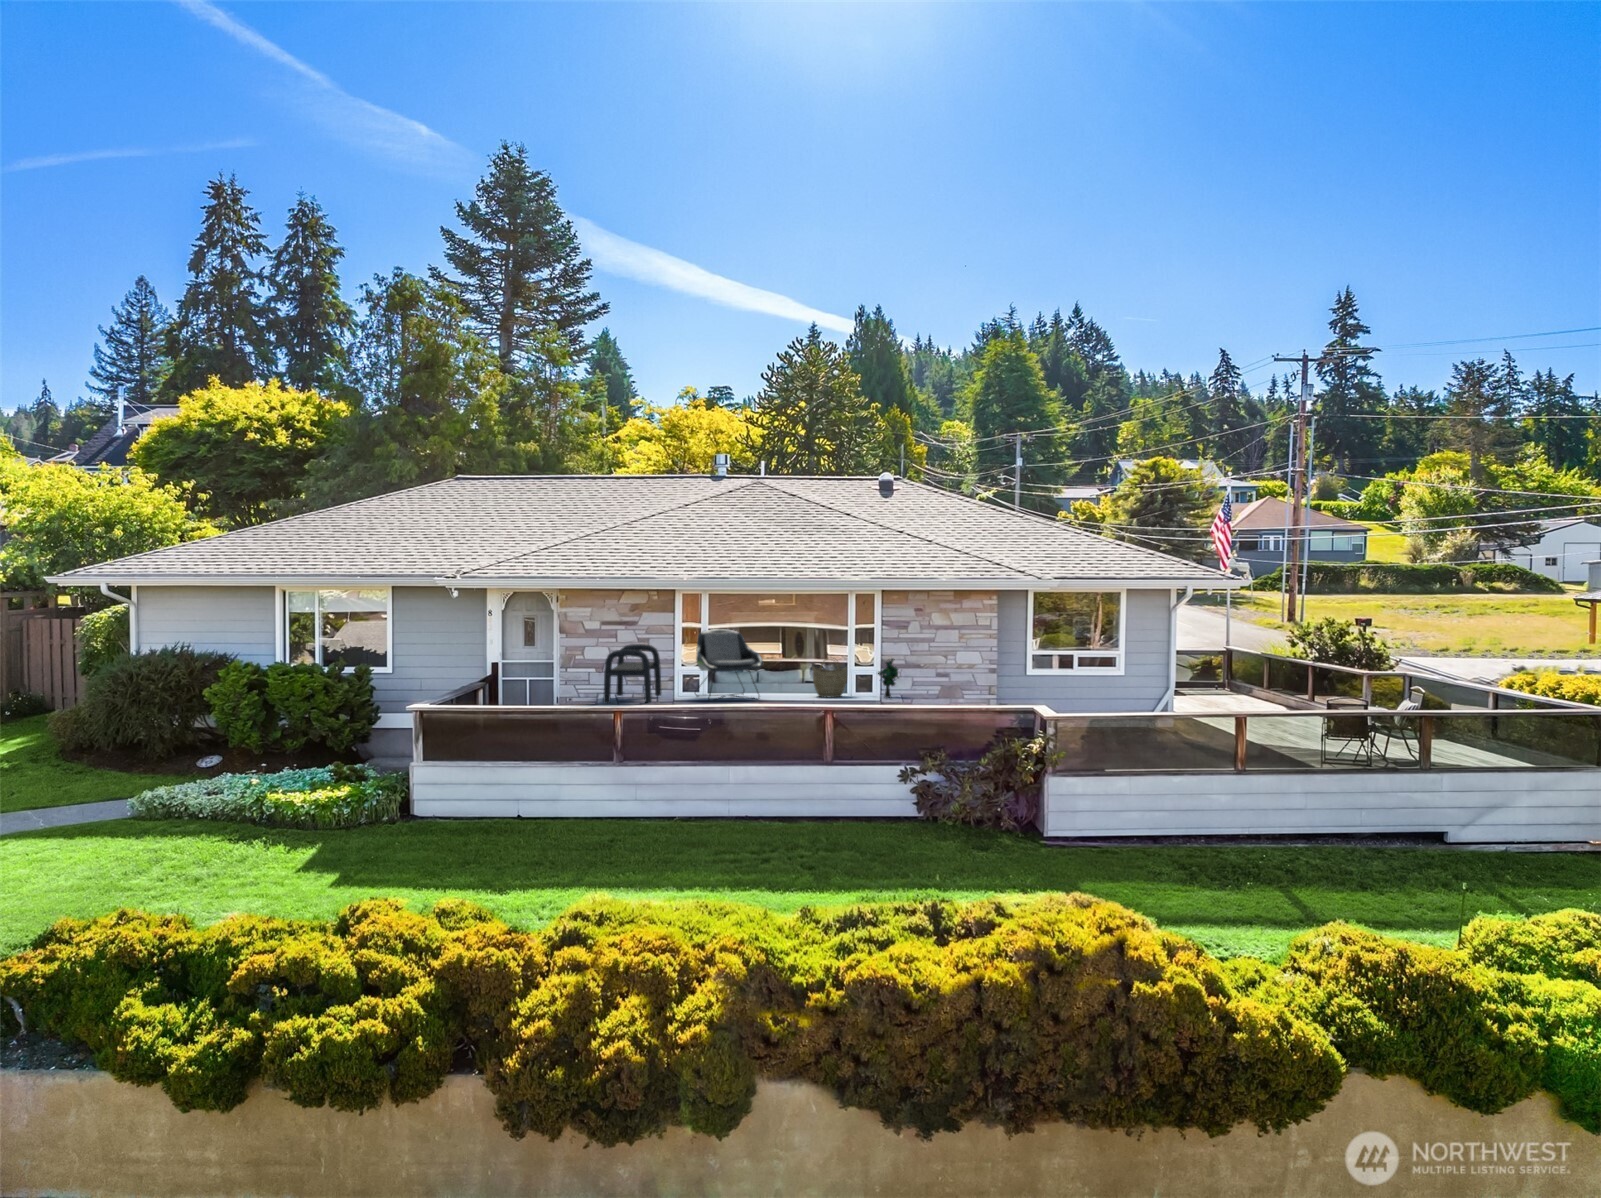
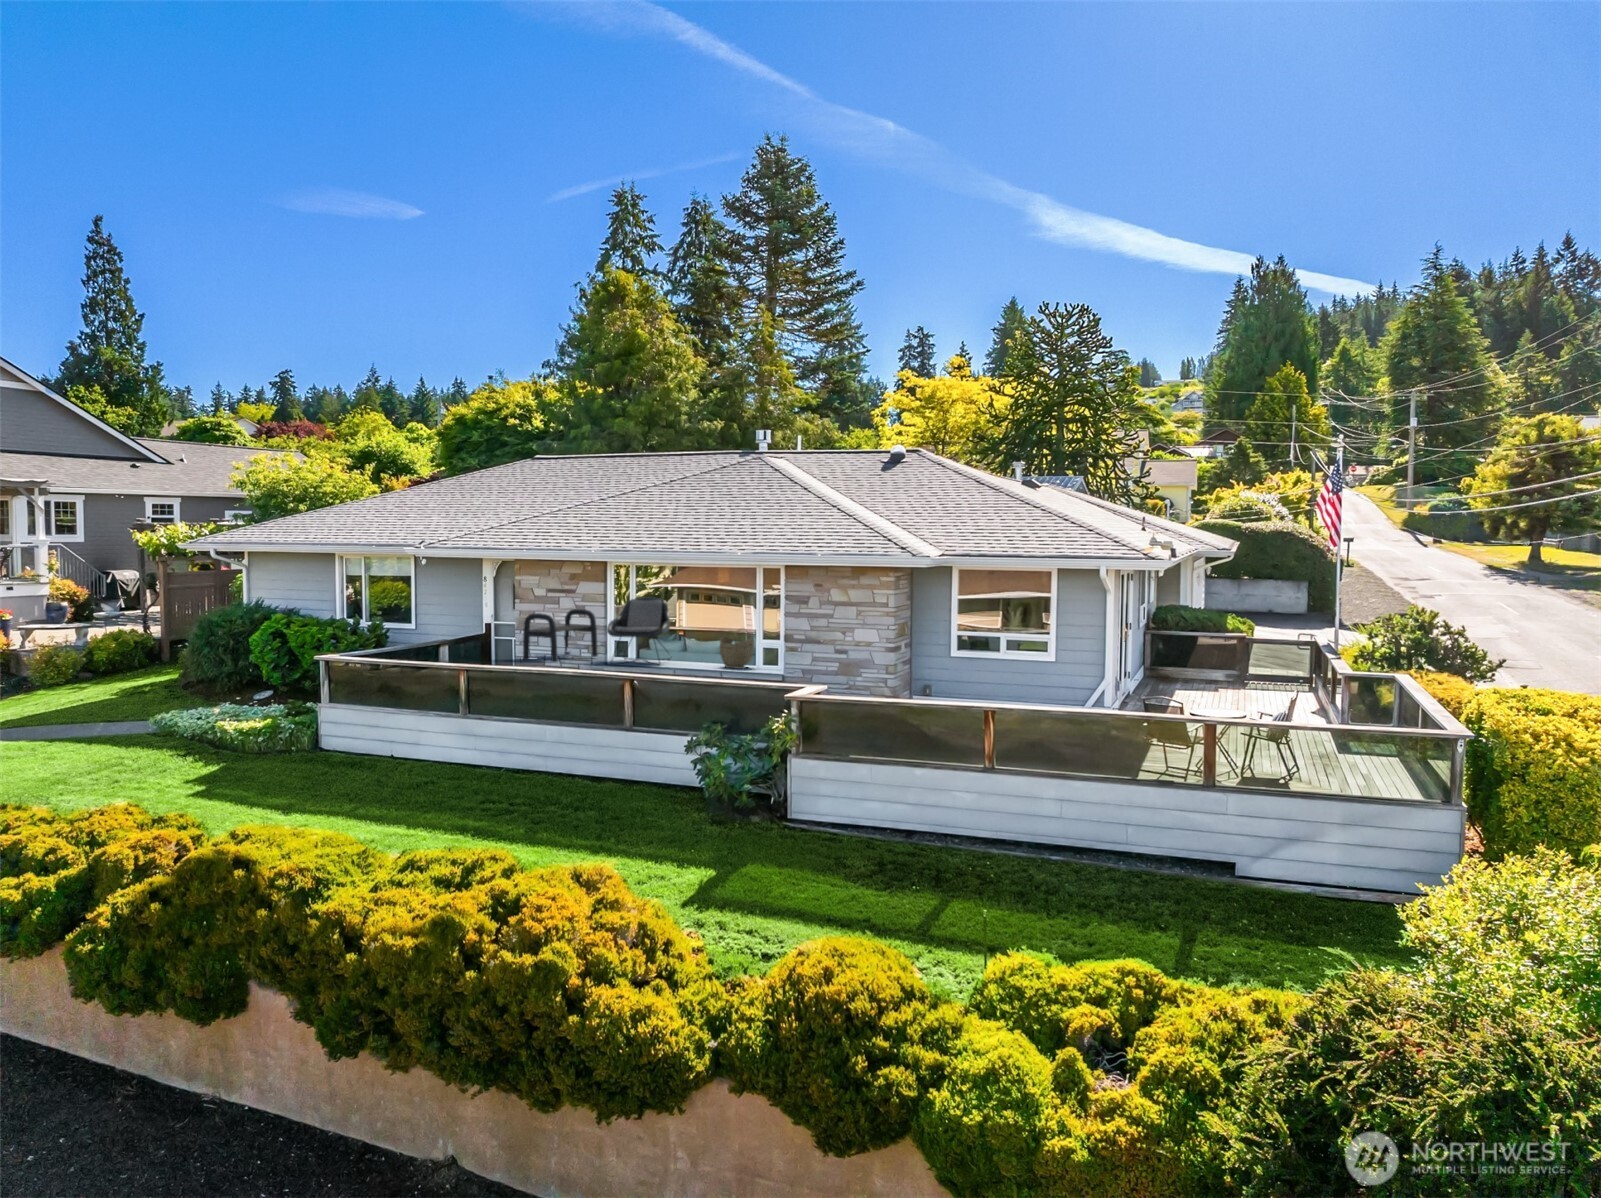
decorative plant: present [878,659,898,698] -> none [772,632,796,672]

